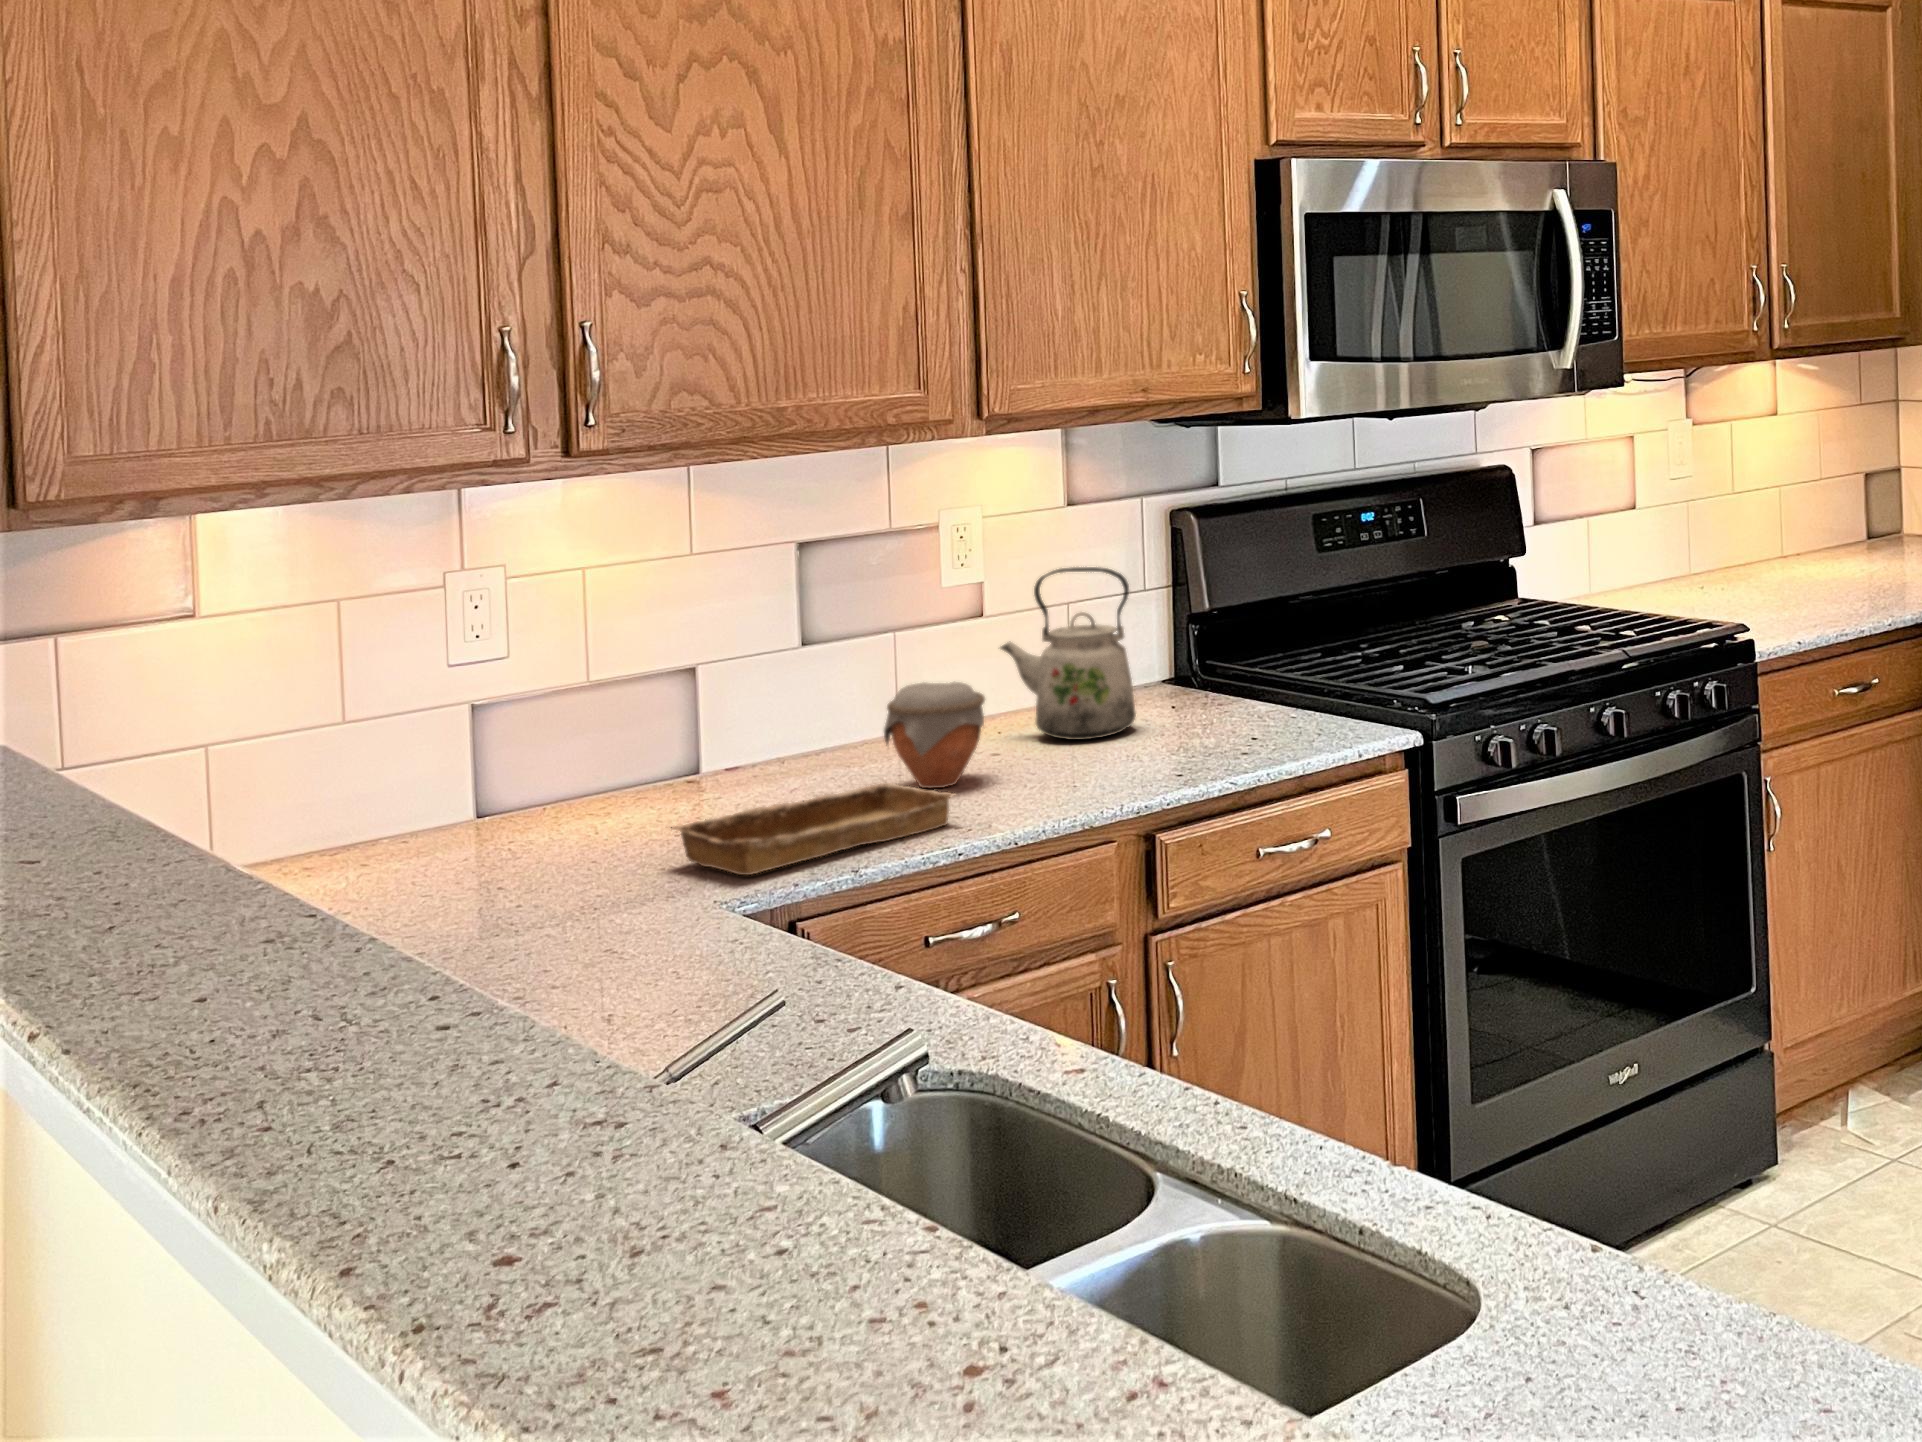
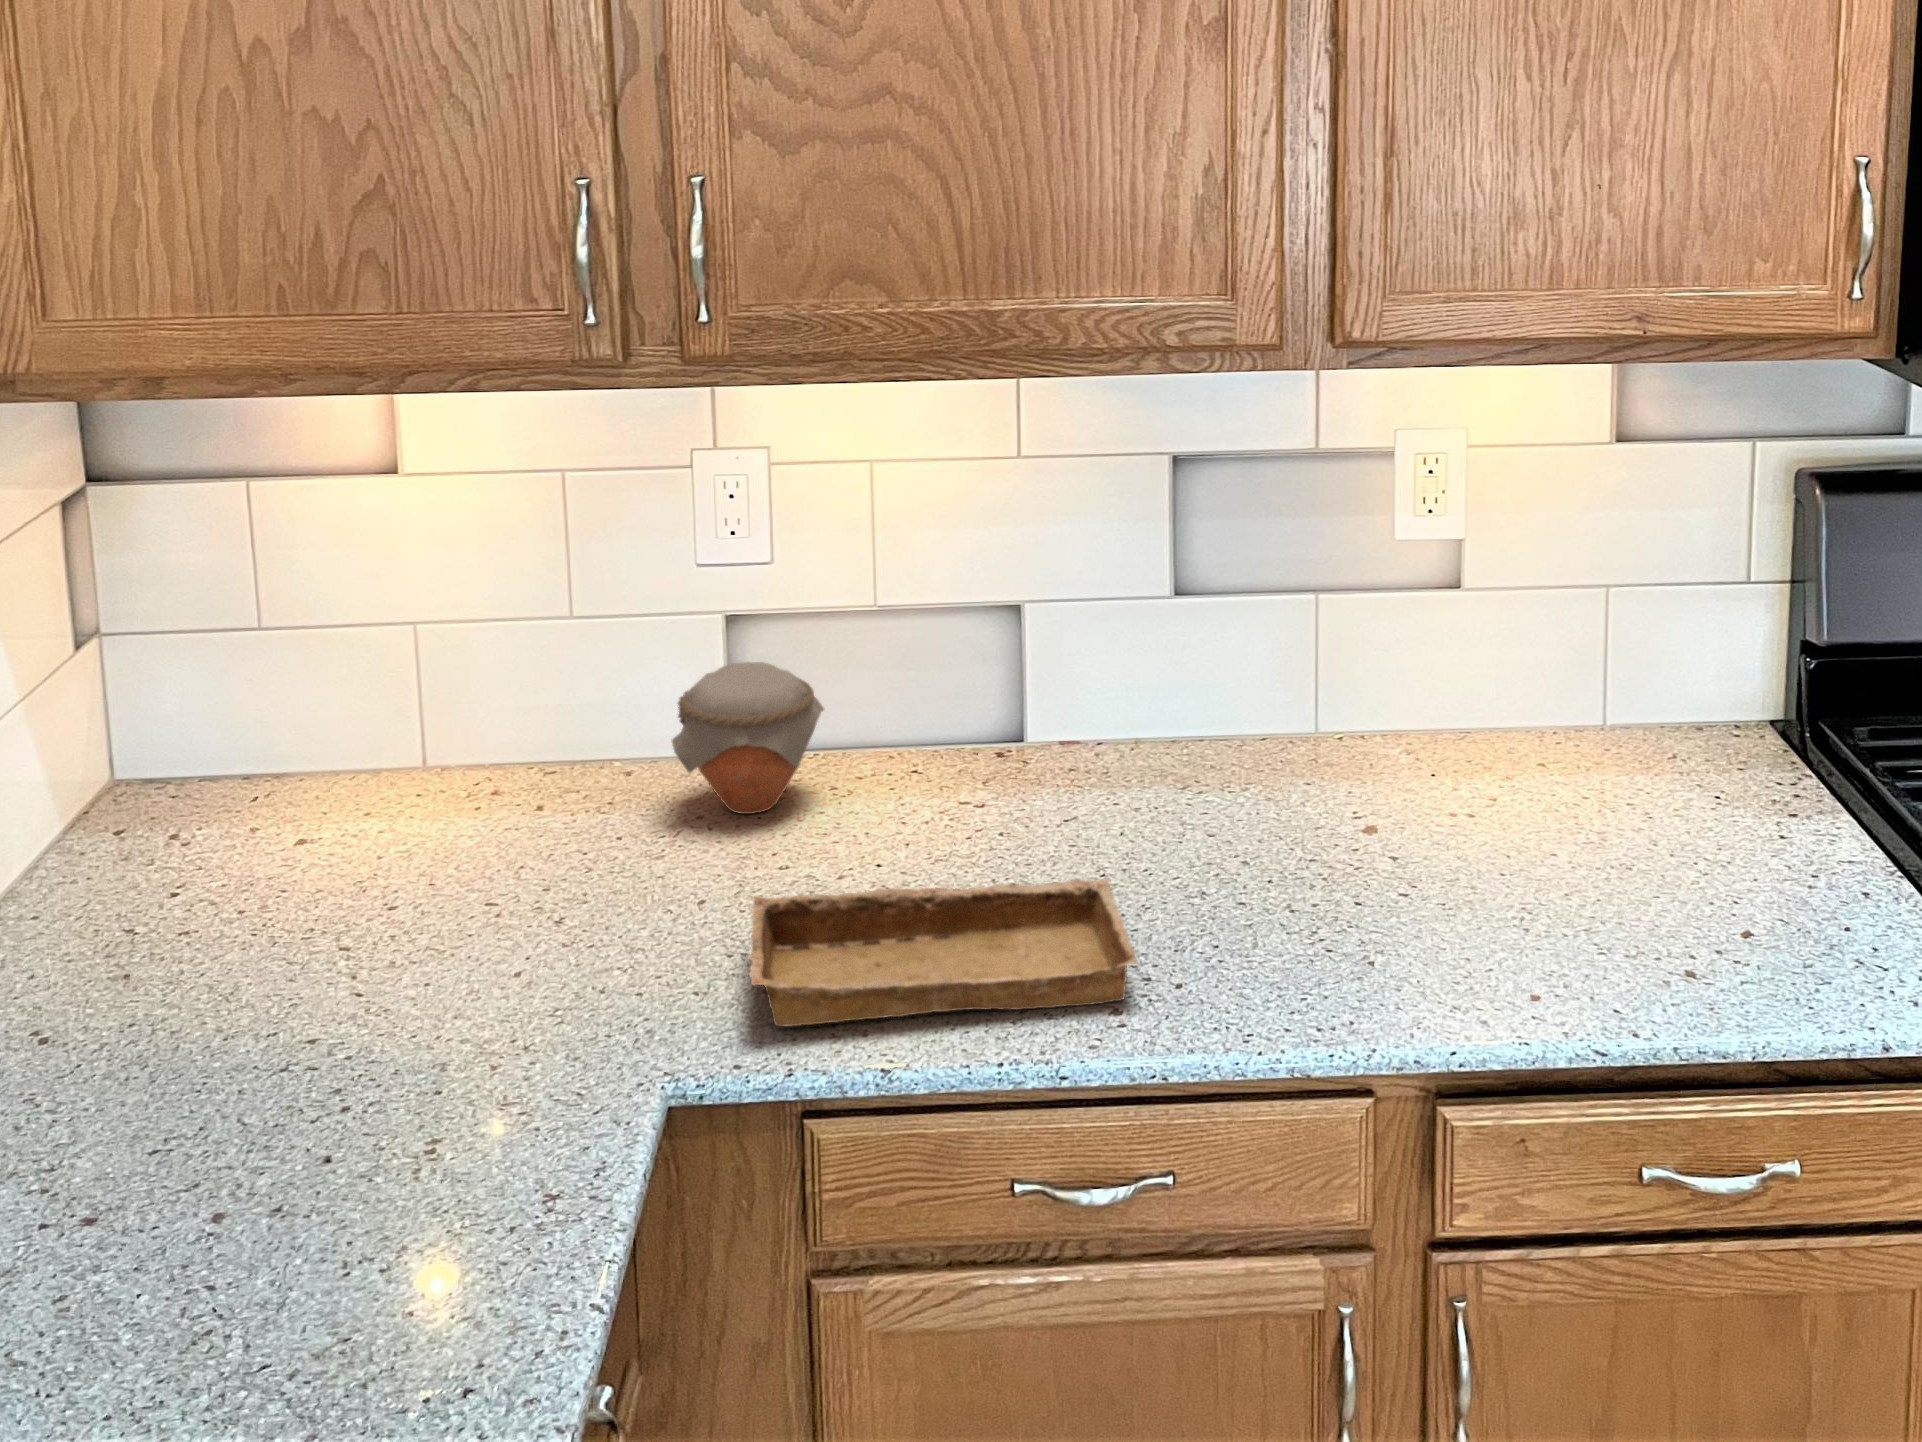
kettle: present [1000,567,1136,740] -> none [1437,561,1620,835]
jar: present [884,681,985,788] -> present [672,662,824,814]

